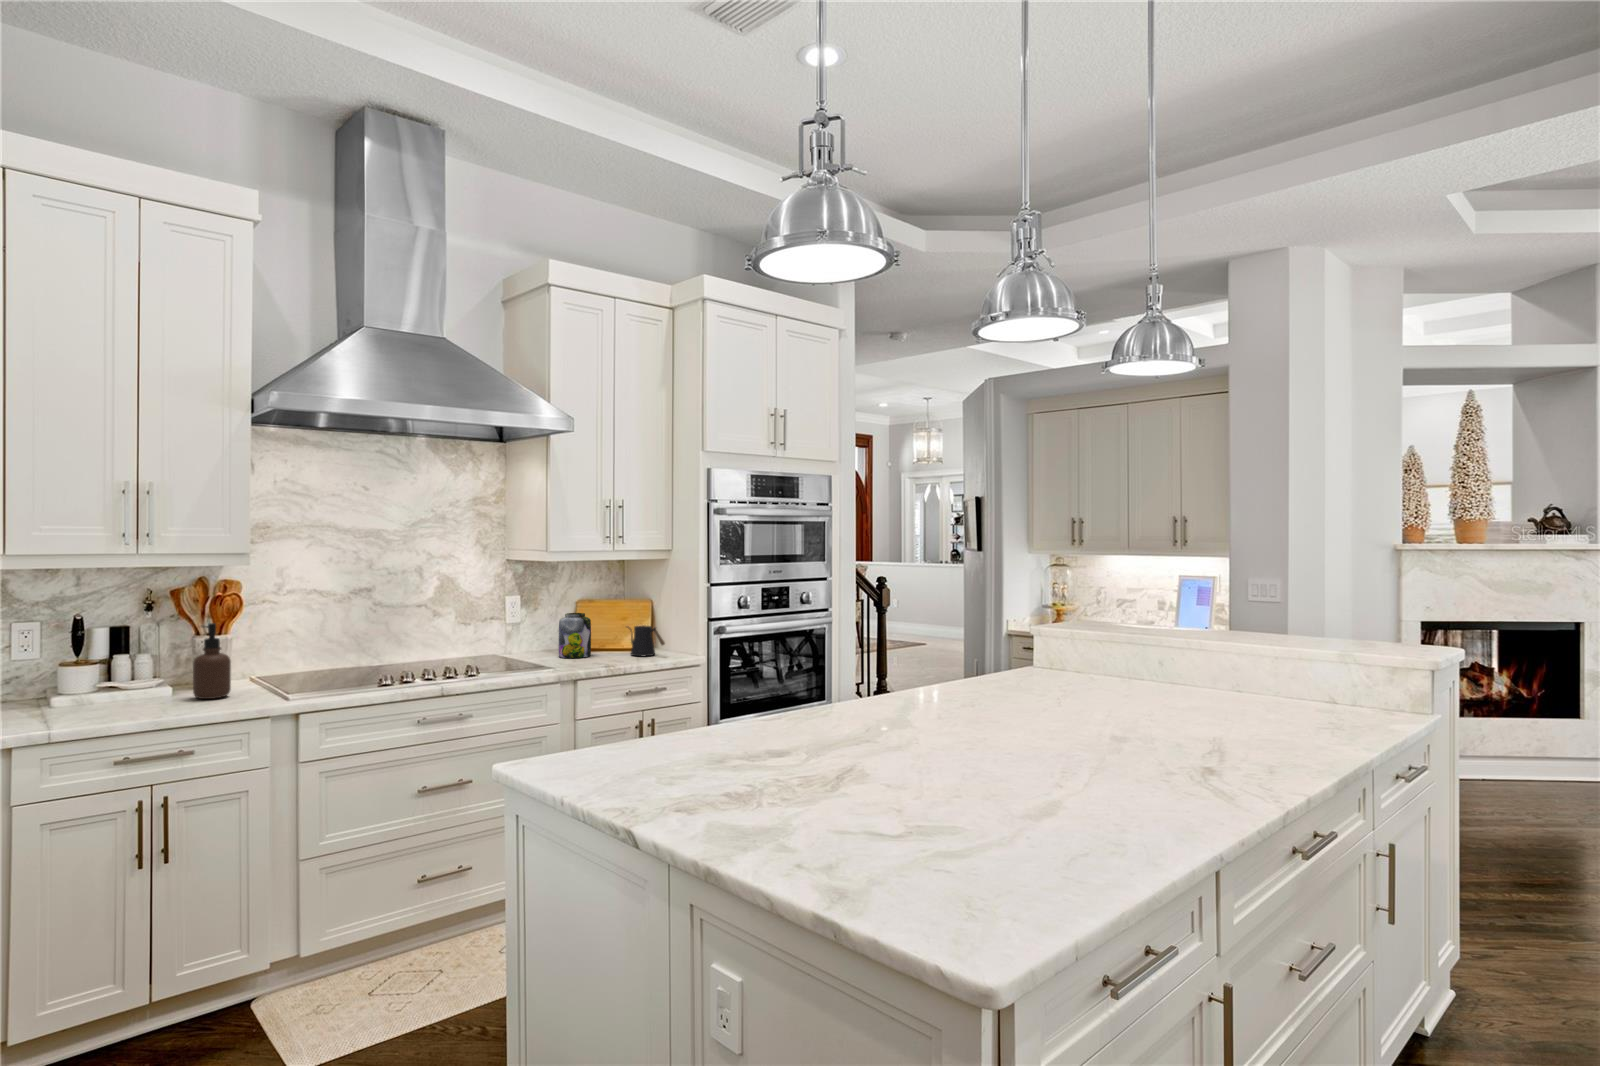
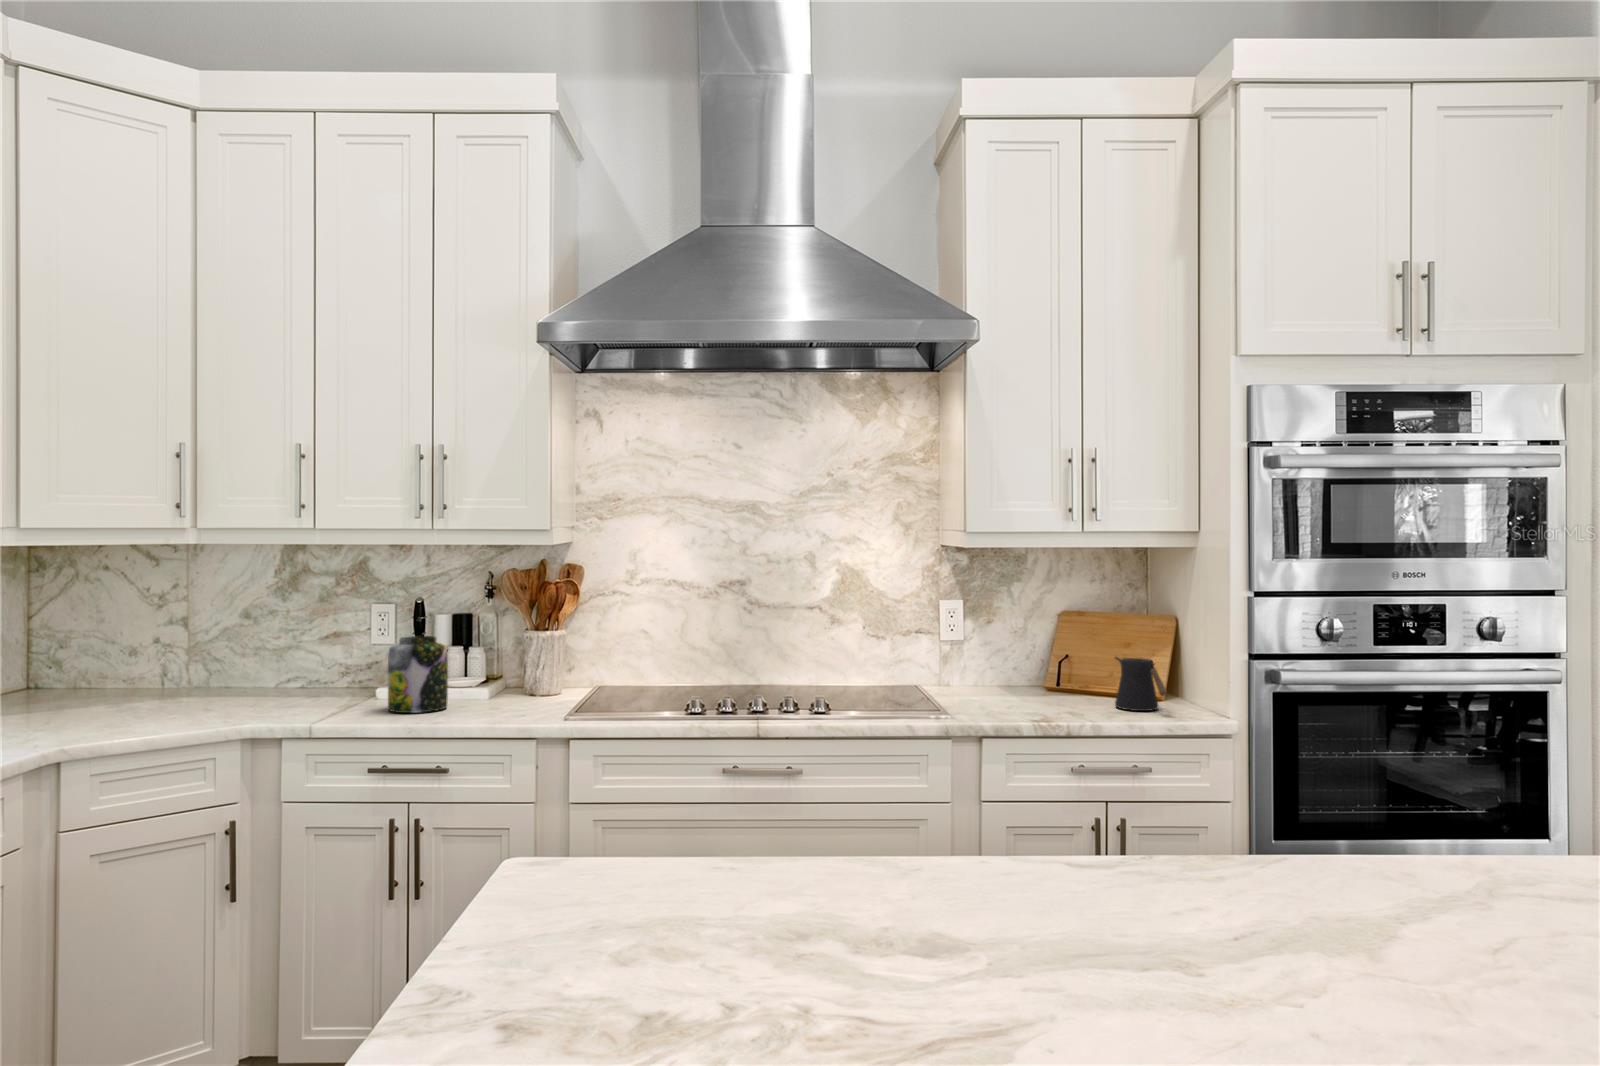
jar: present [559,613,591,658] -> present [388,636,448,713]
soap dispenser: present [193,623,231,699] -> none [485,614,526,708]

